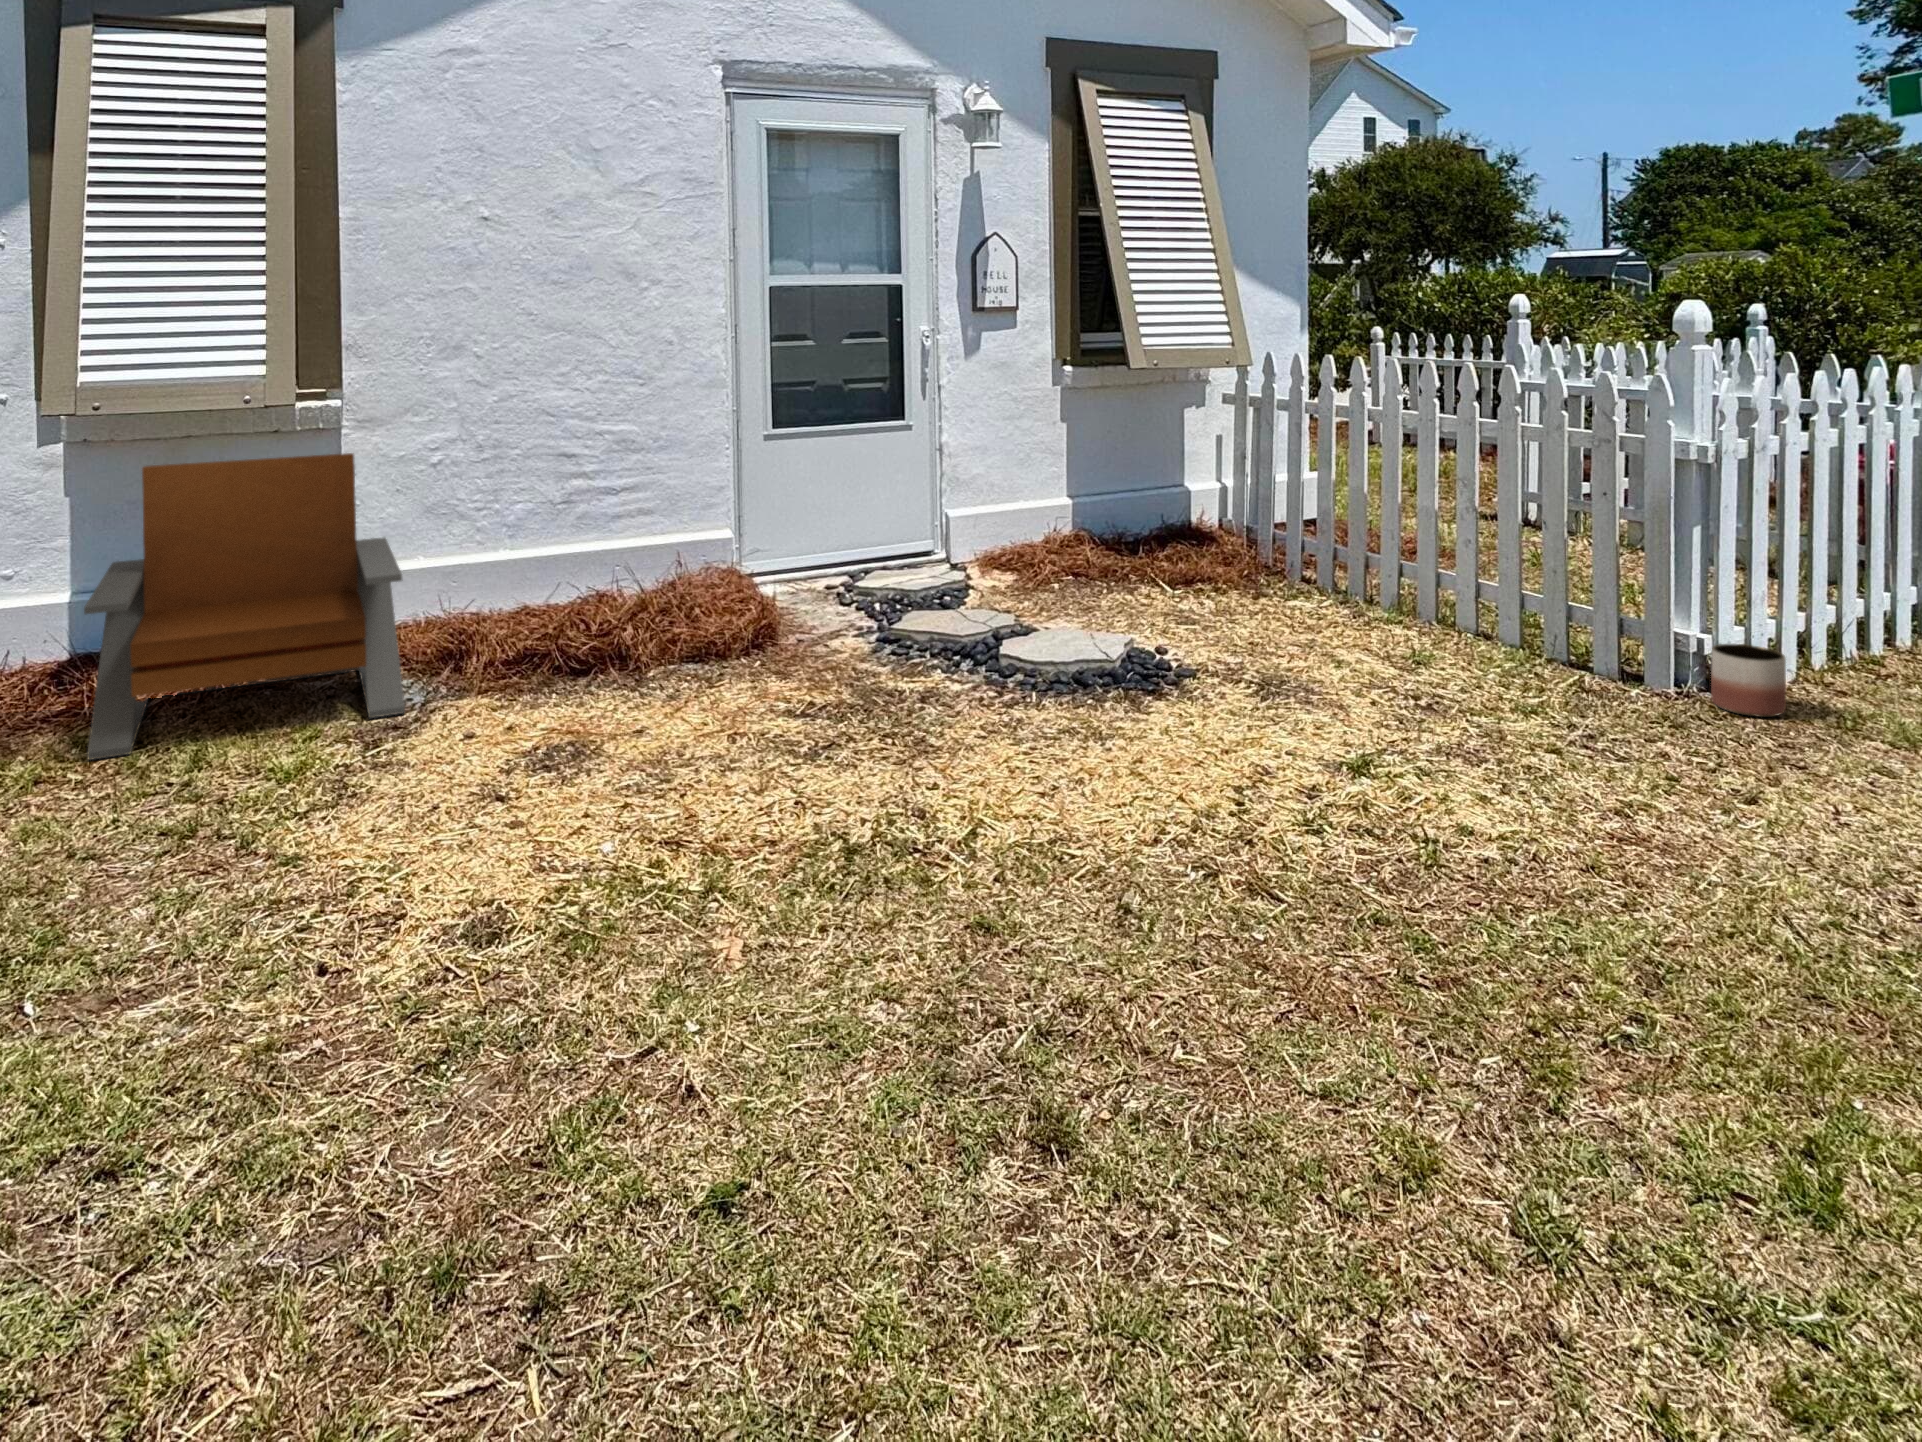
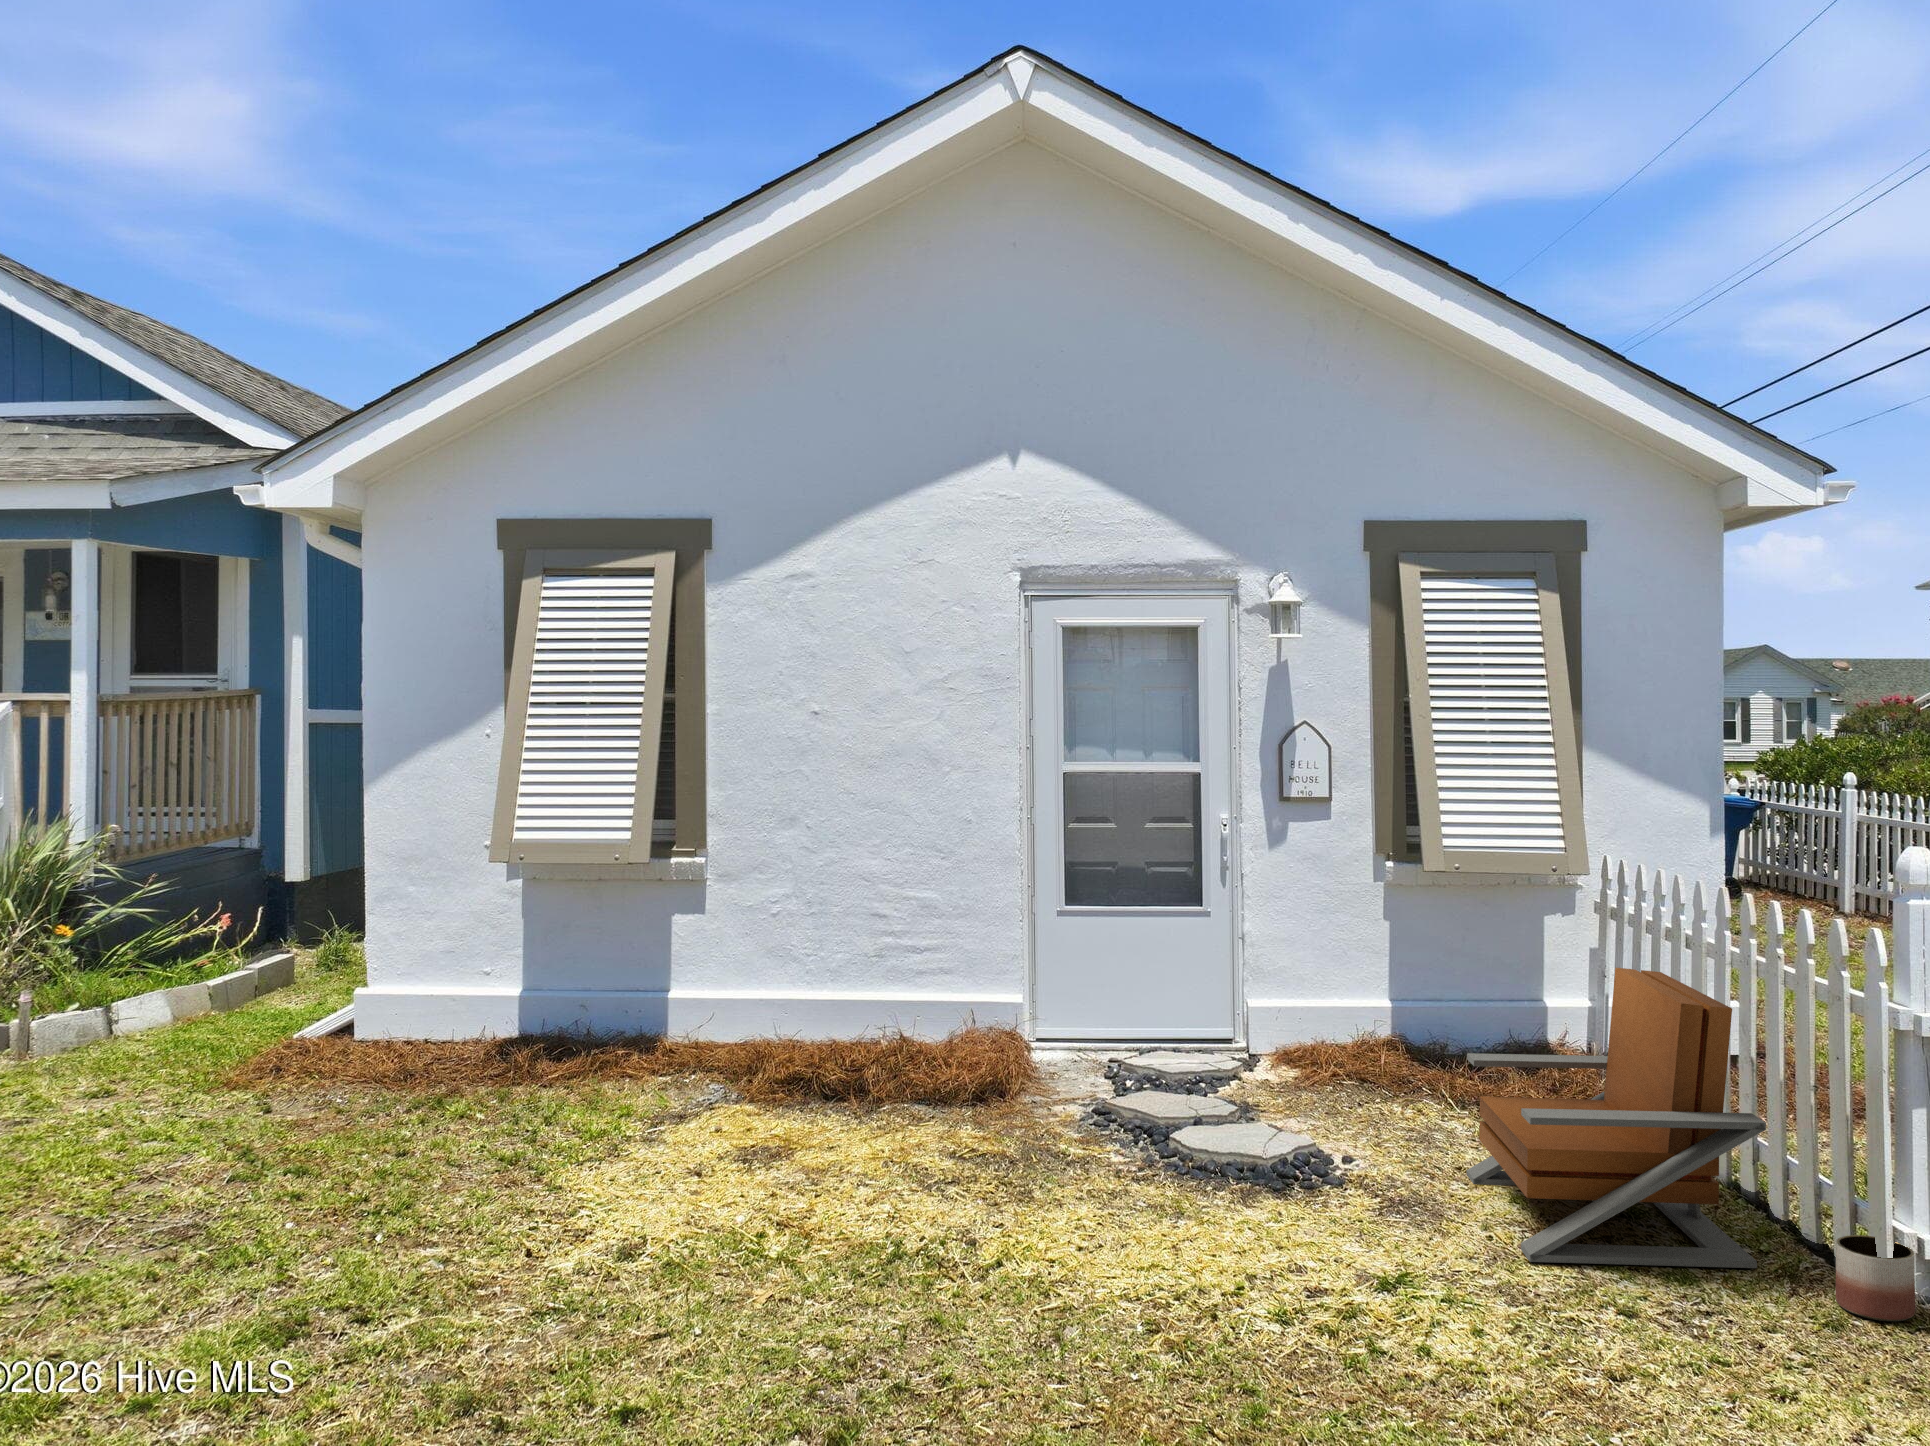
lounge chair: present [84,453,405,760] -> present [1467,968,1766,1268]

